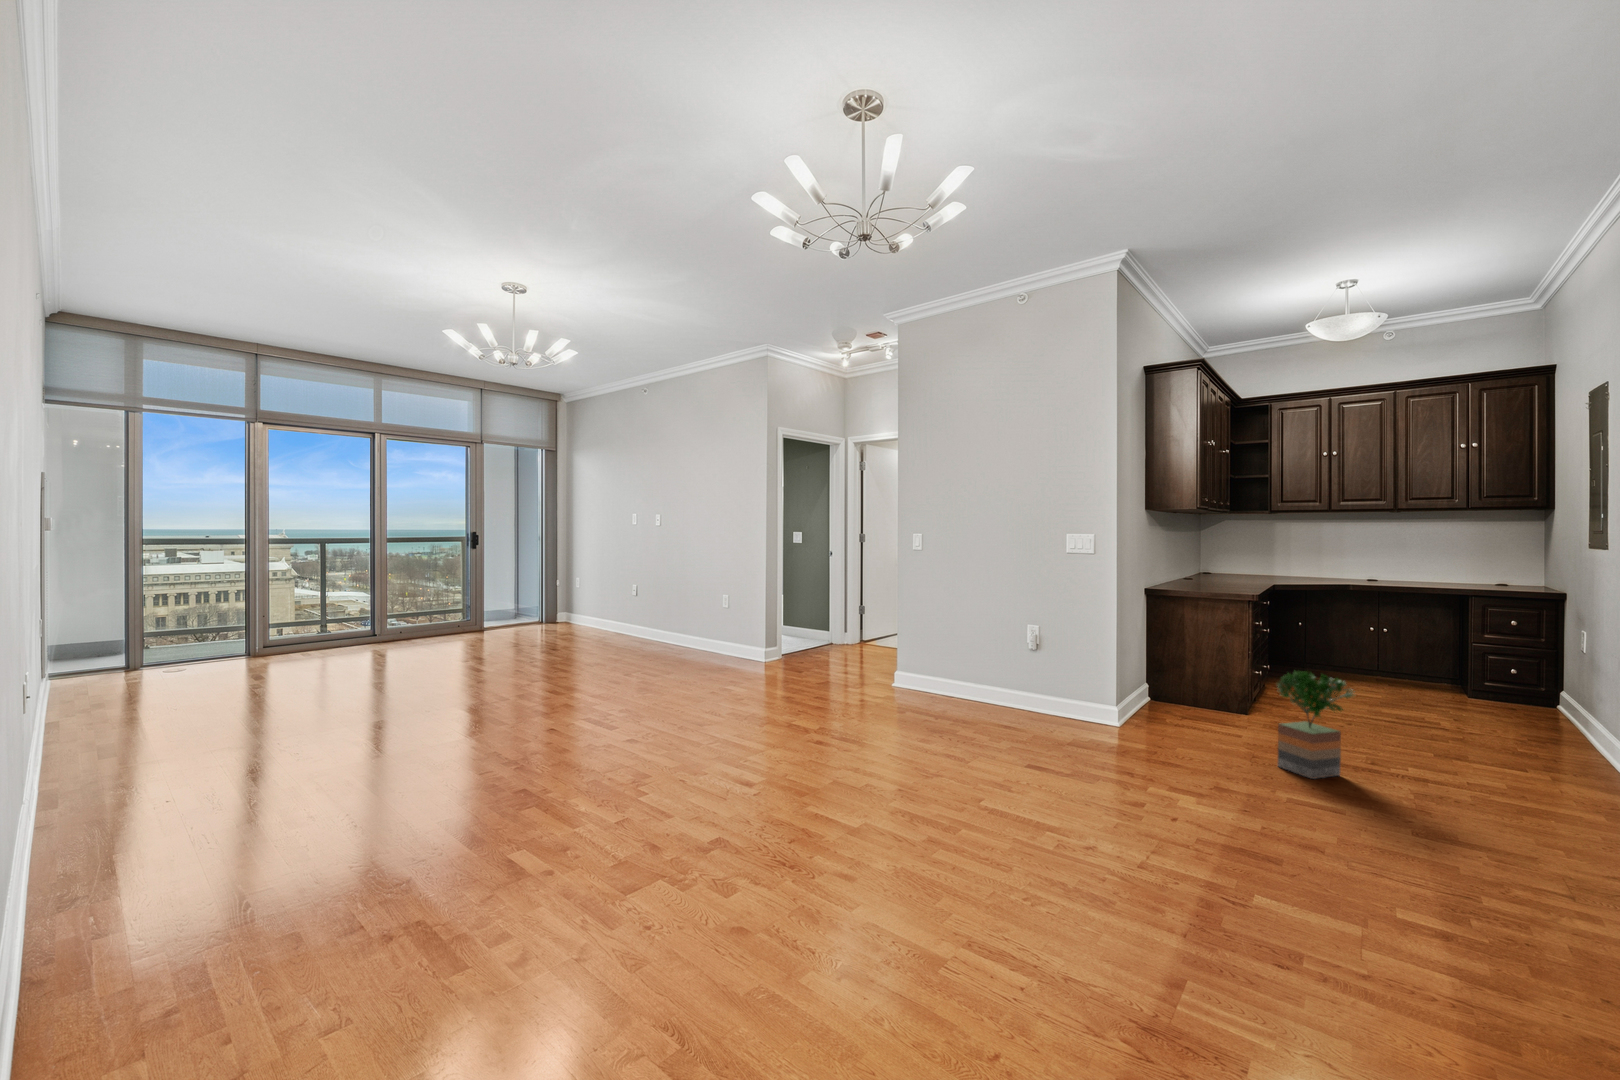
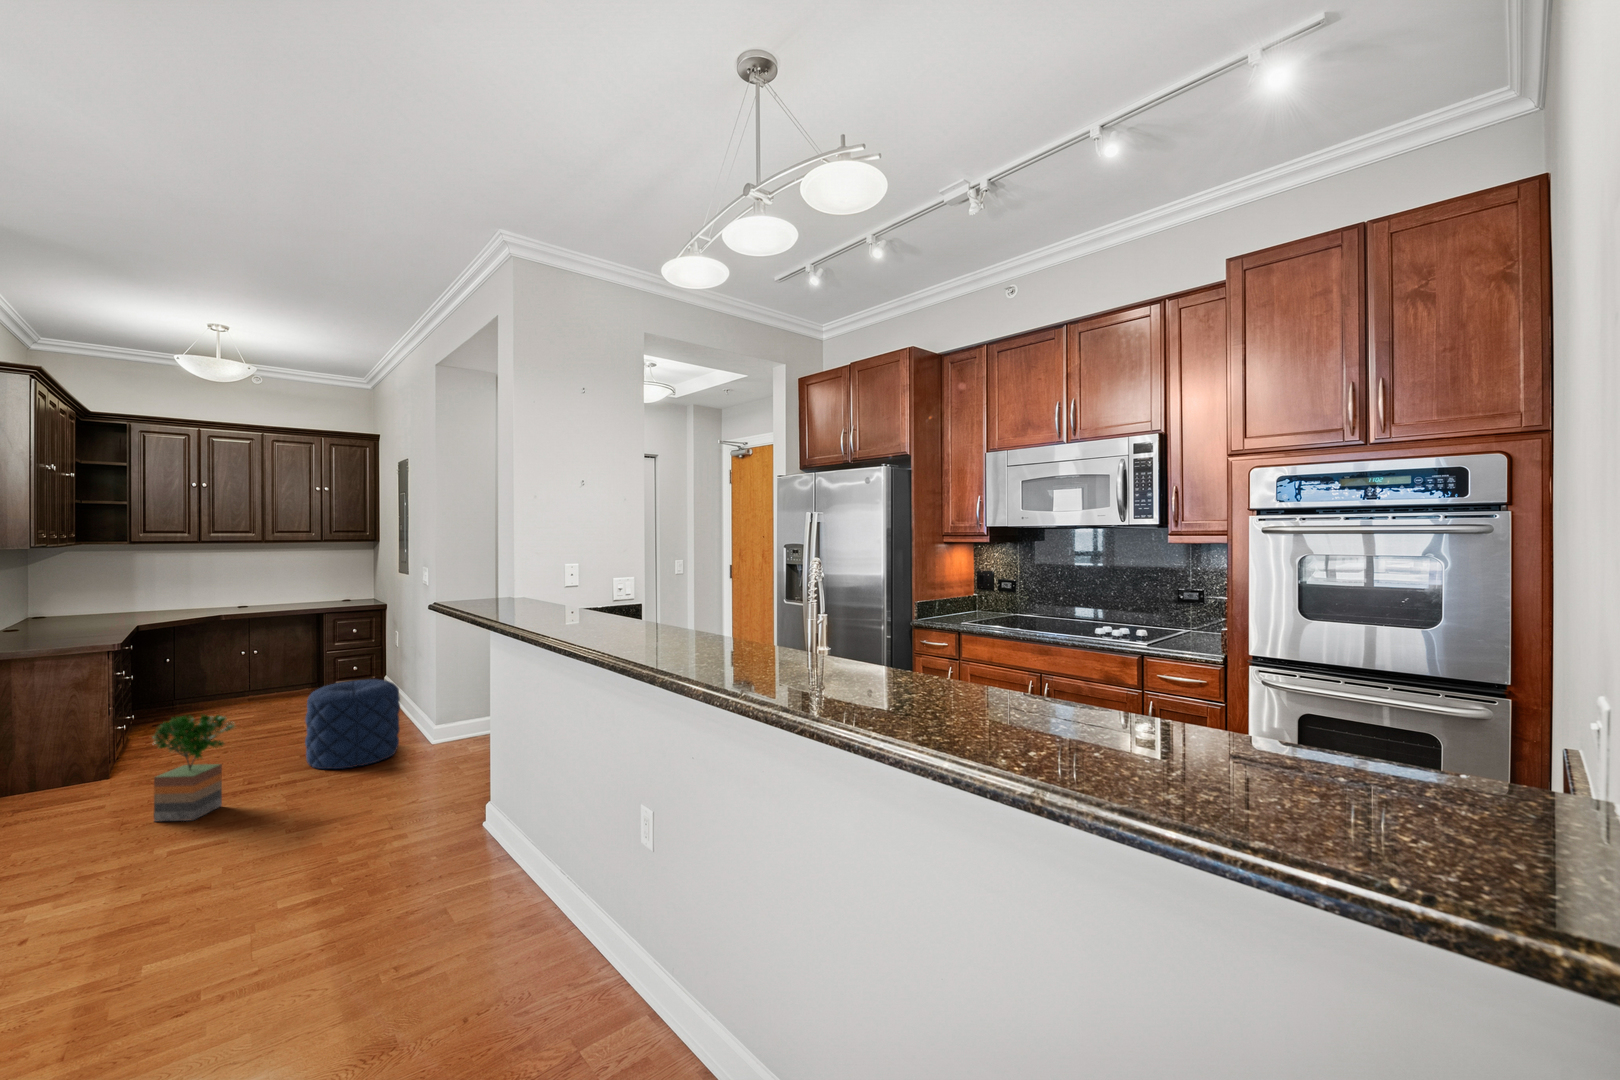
pouf: none [1439,677,1584,795] -> present [305,679,400,769]

